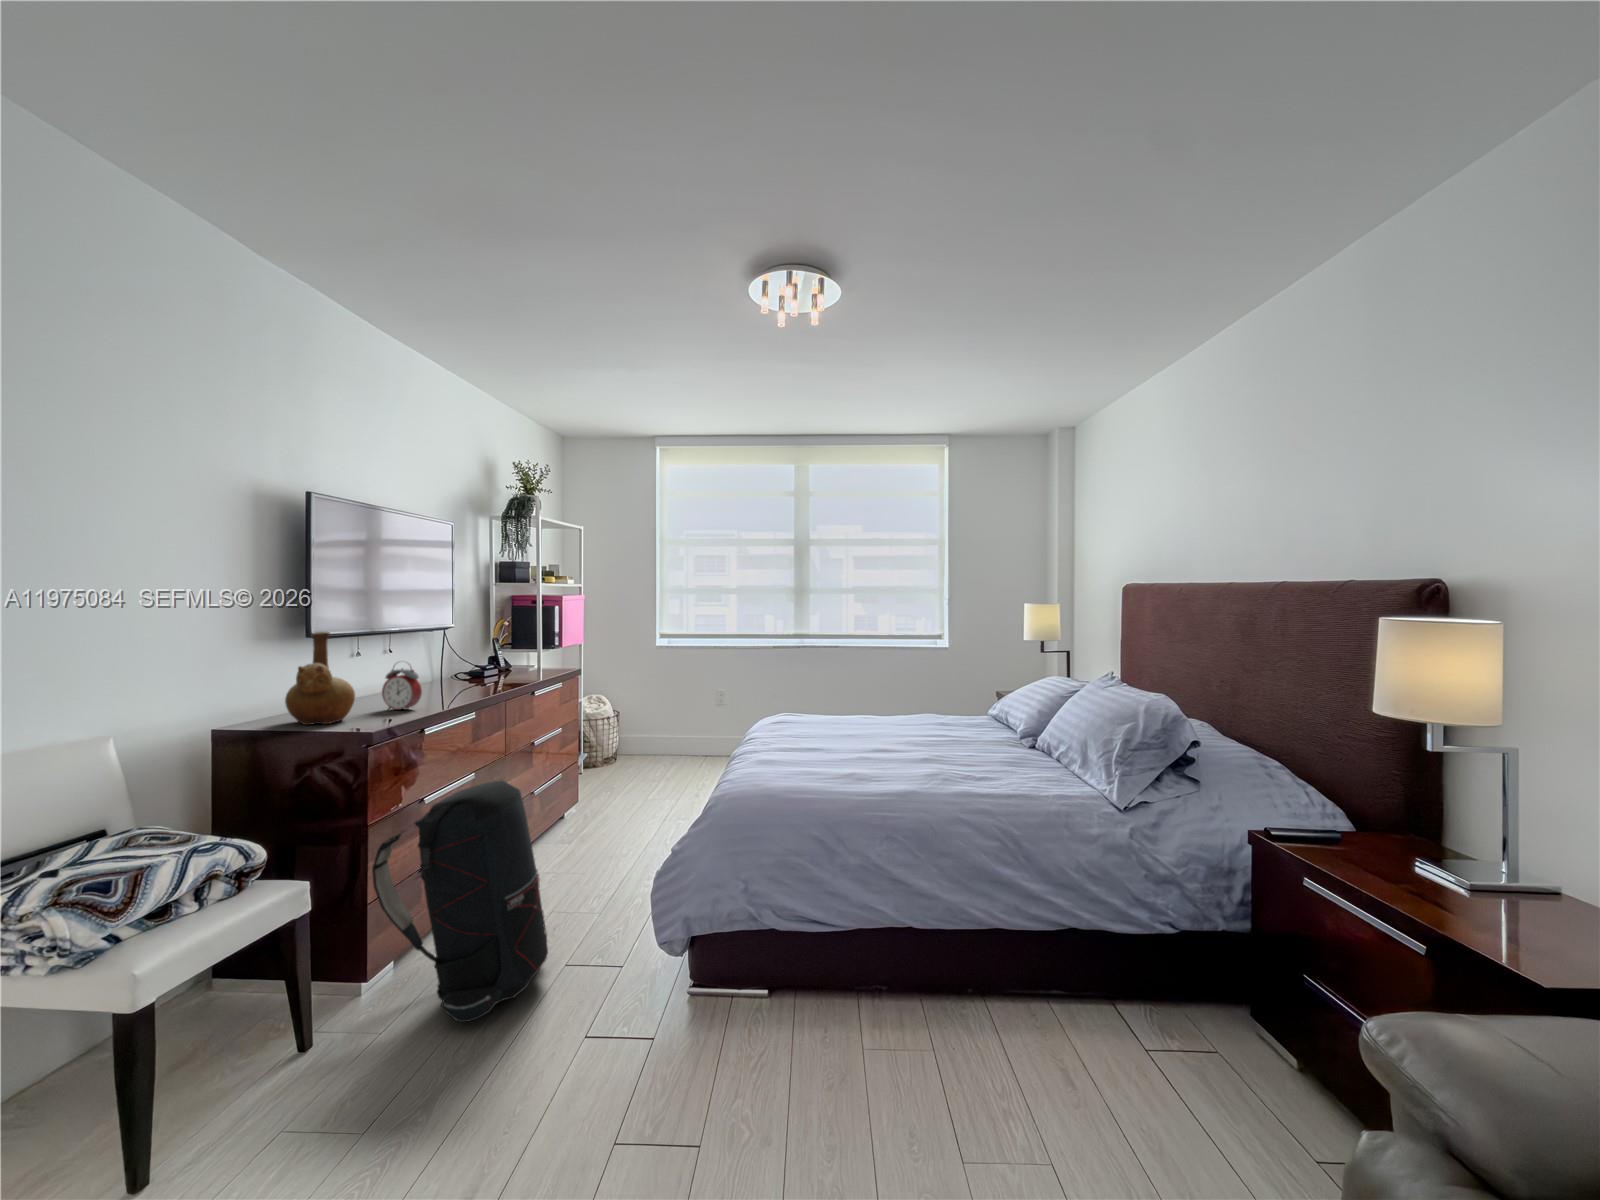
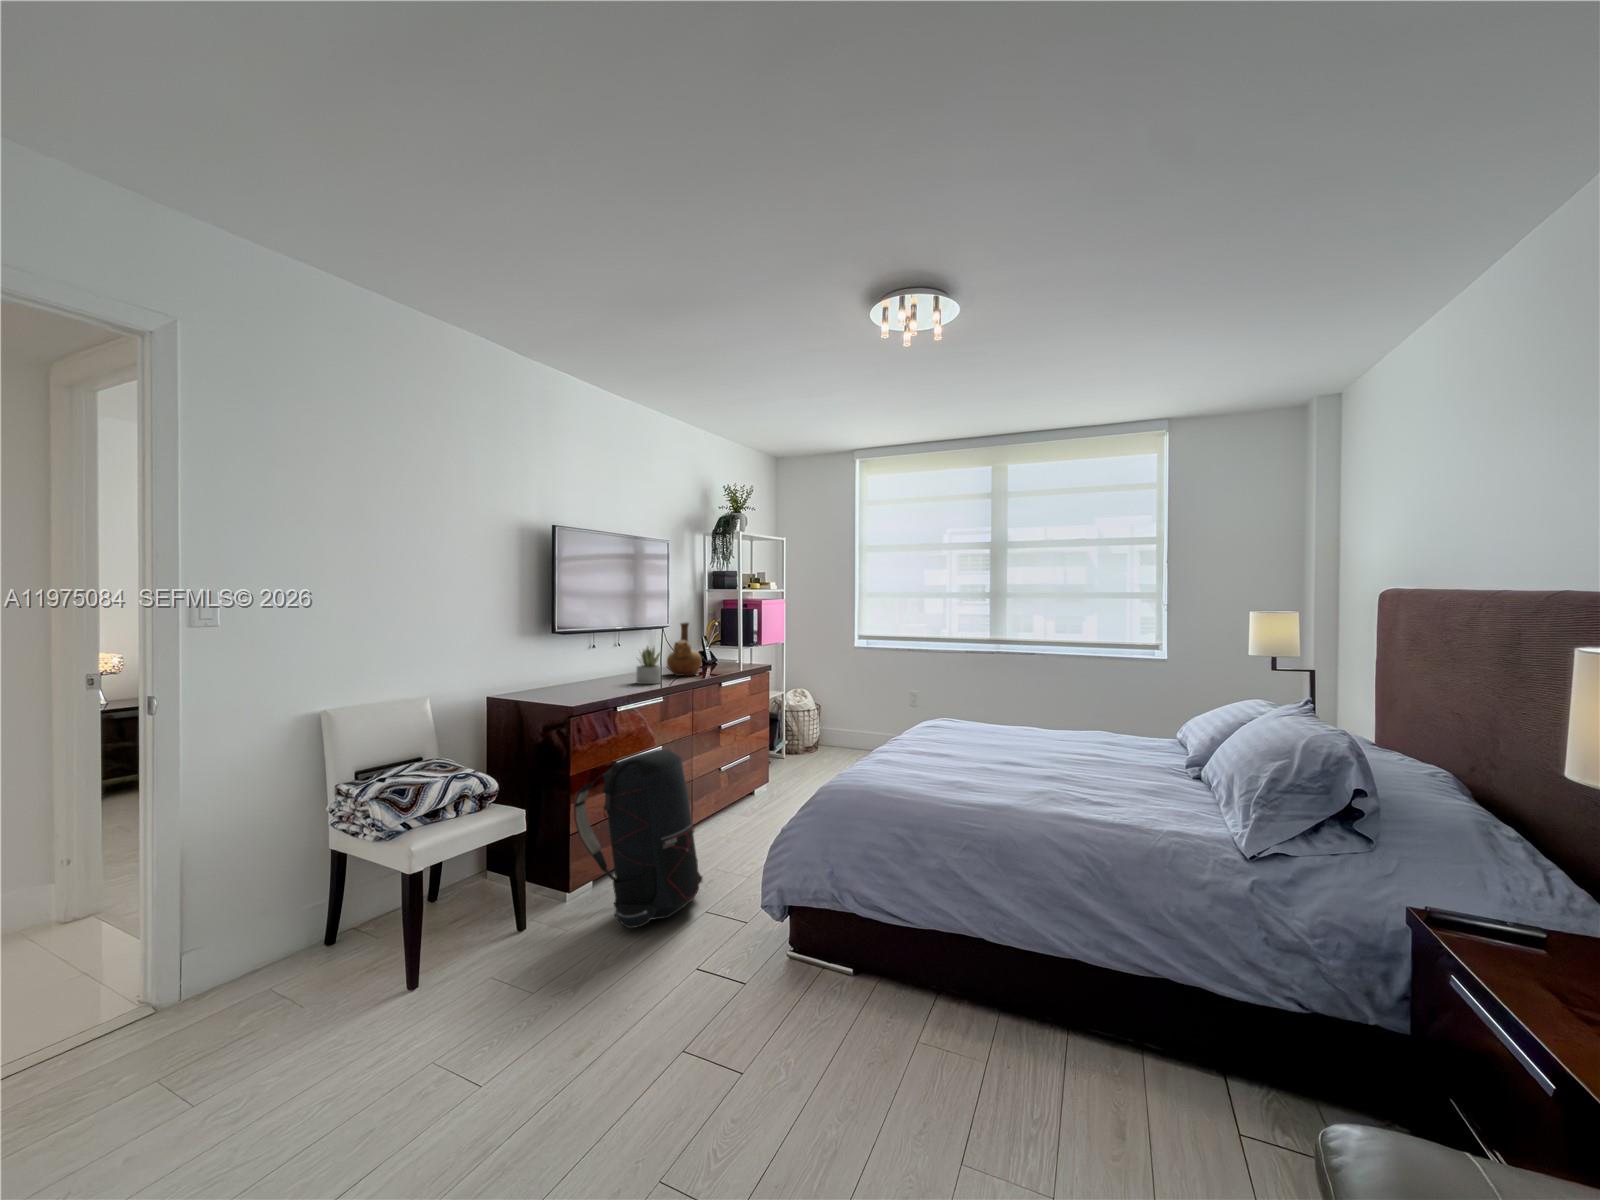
vase: present [285,632,355,725] -> present [667,622,702,676]
succulent plant: none [429,649,465,699] -> present [636,647,661,684]
alarm clock: present [382,669,422,710] -> none [595,653,623,691]

